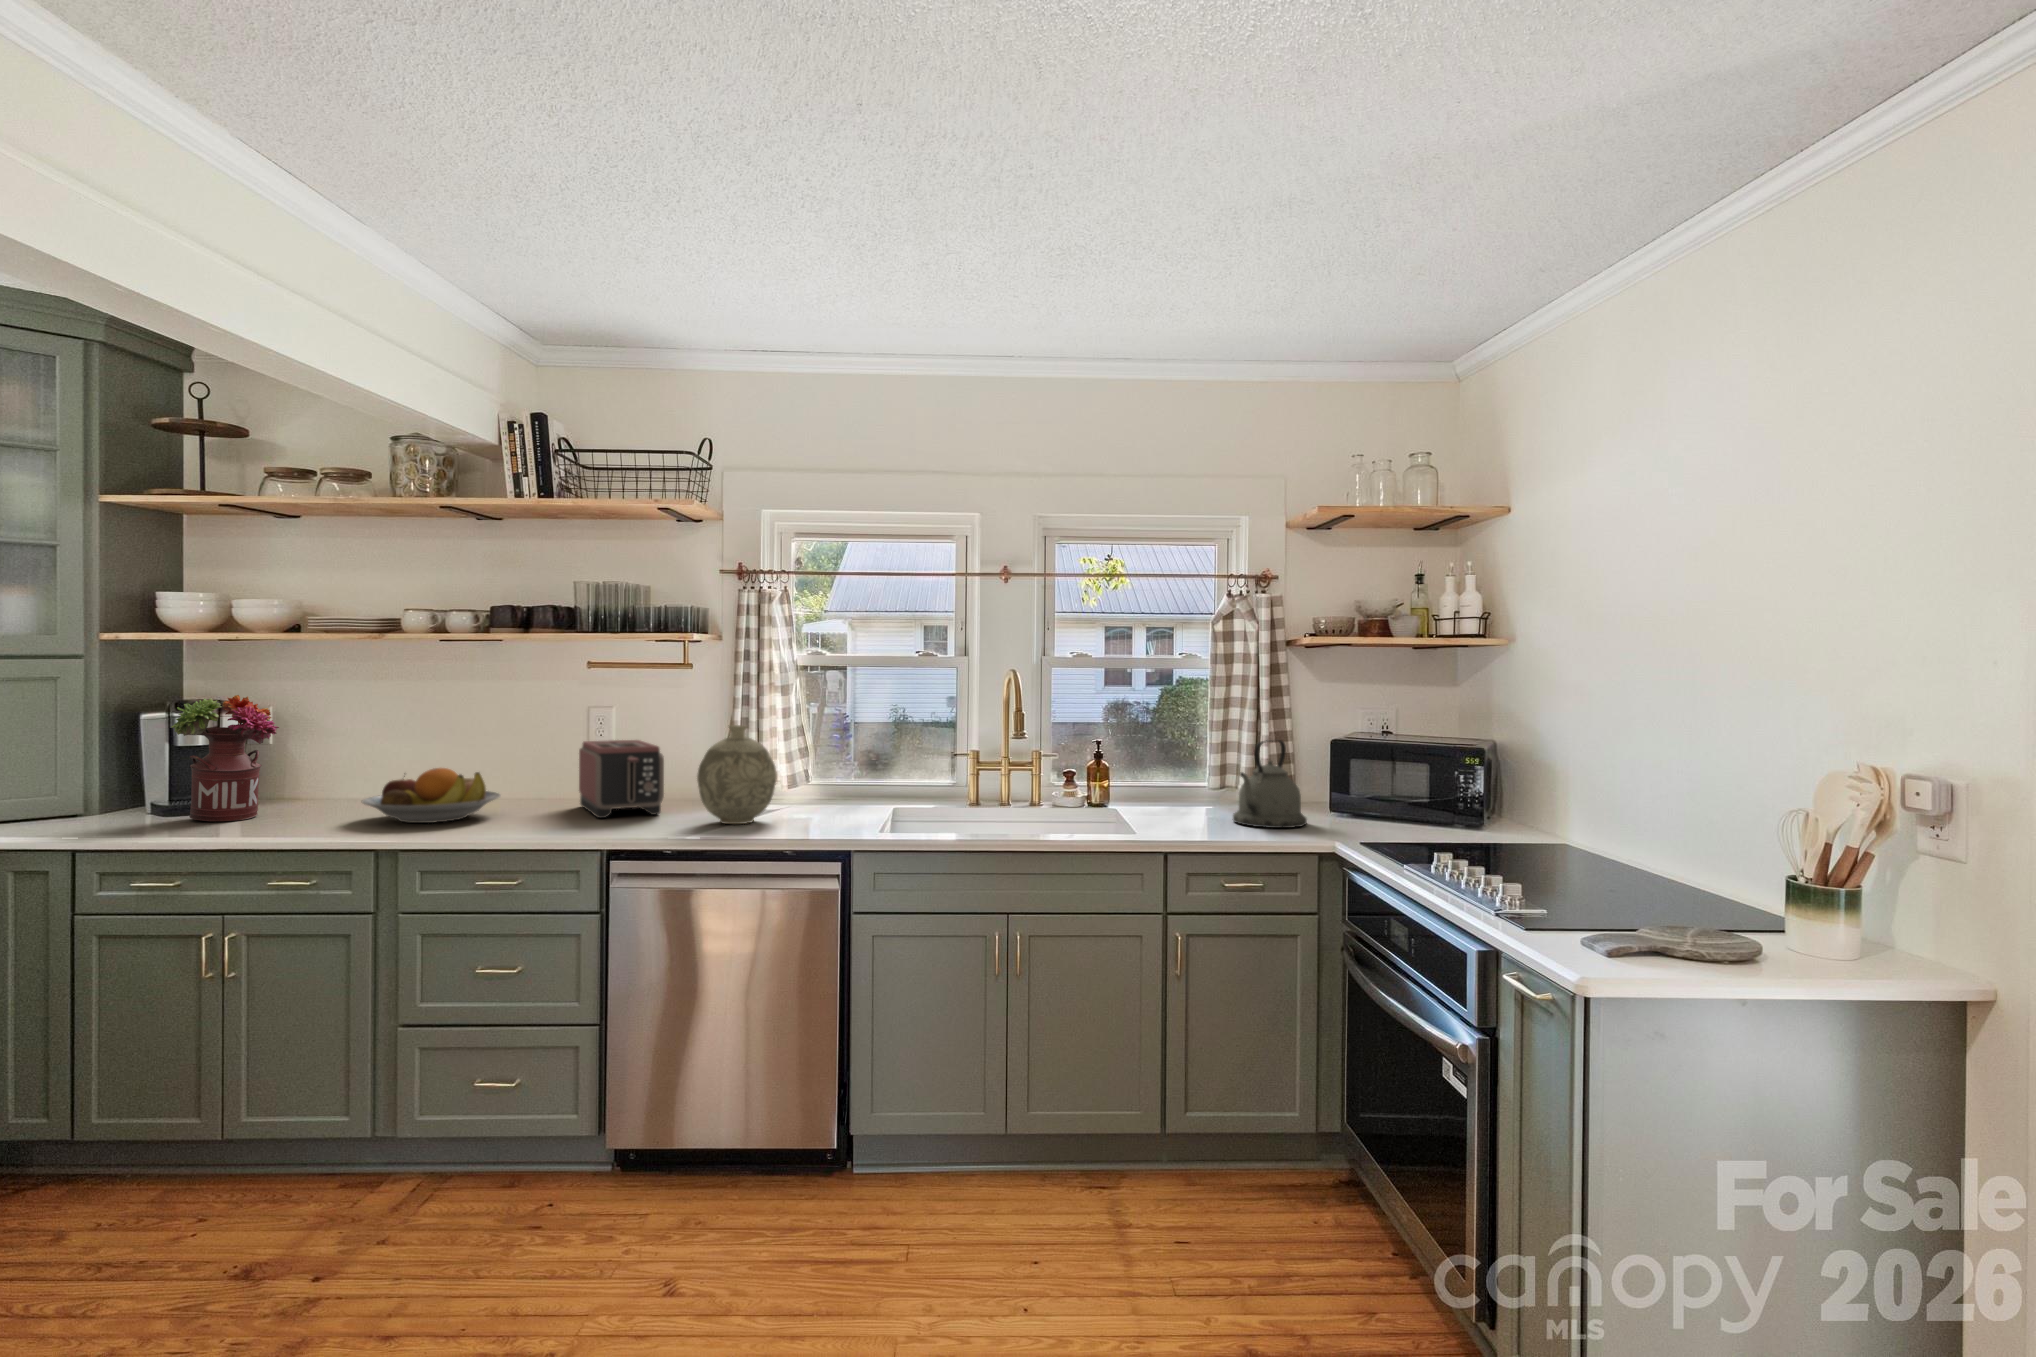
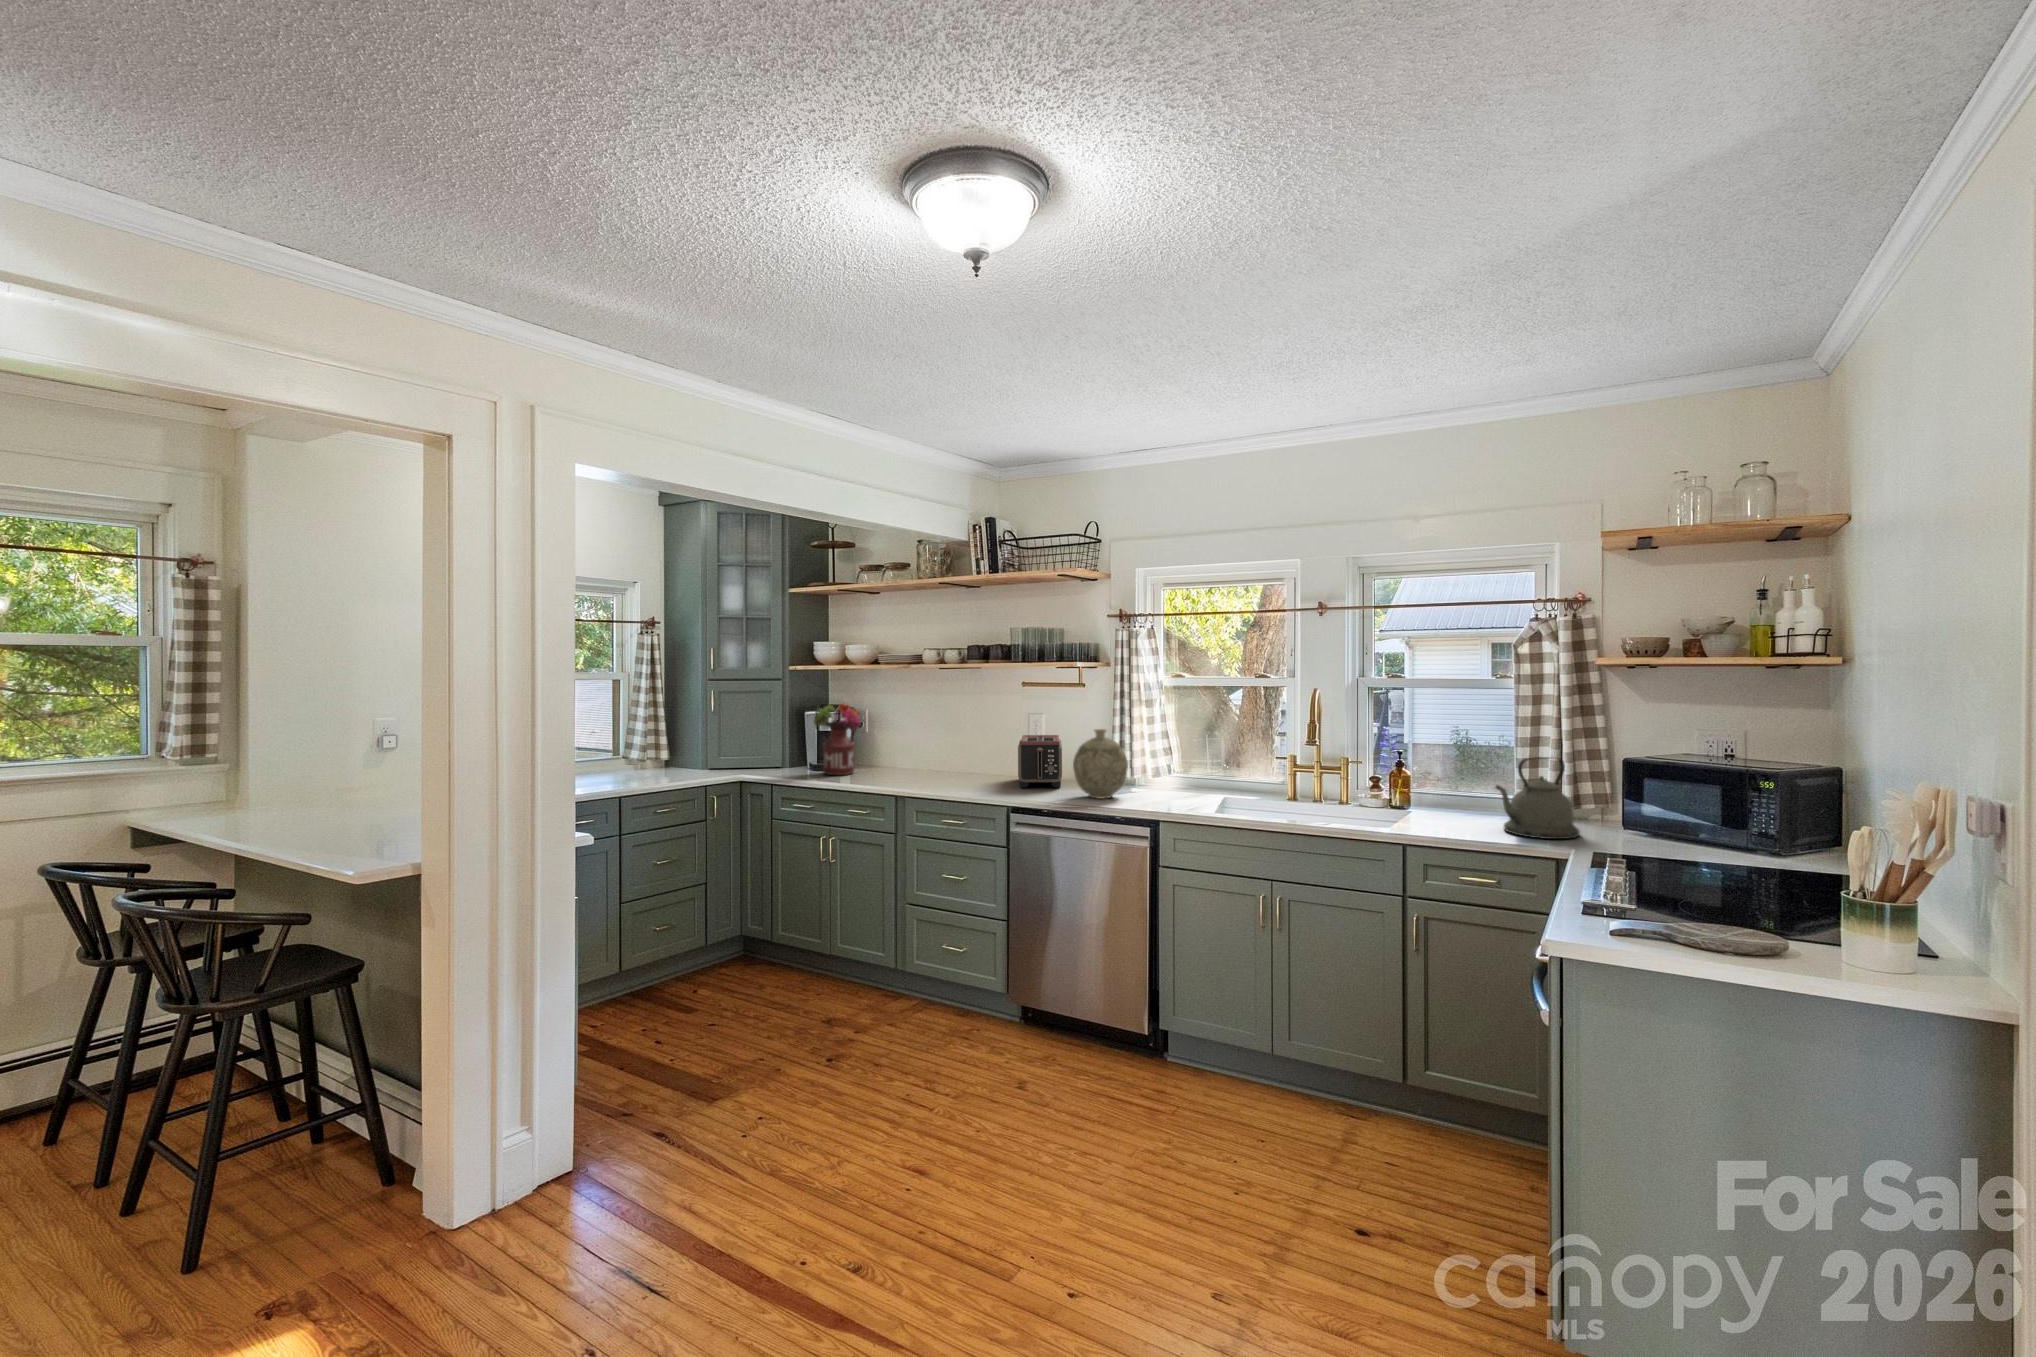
fruit bowl: present [361,768,500,823] -> none [896,750,971,784]

